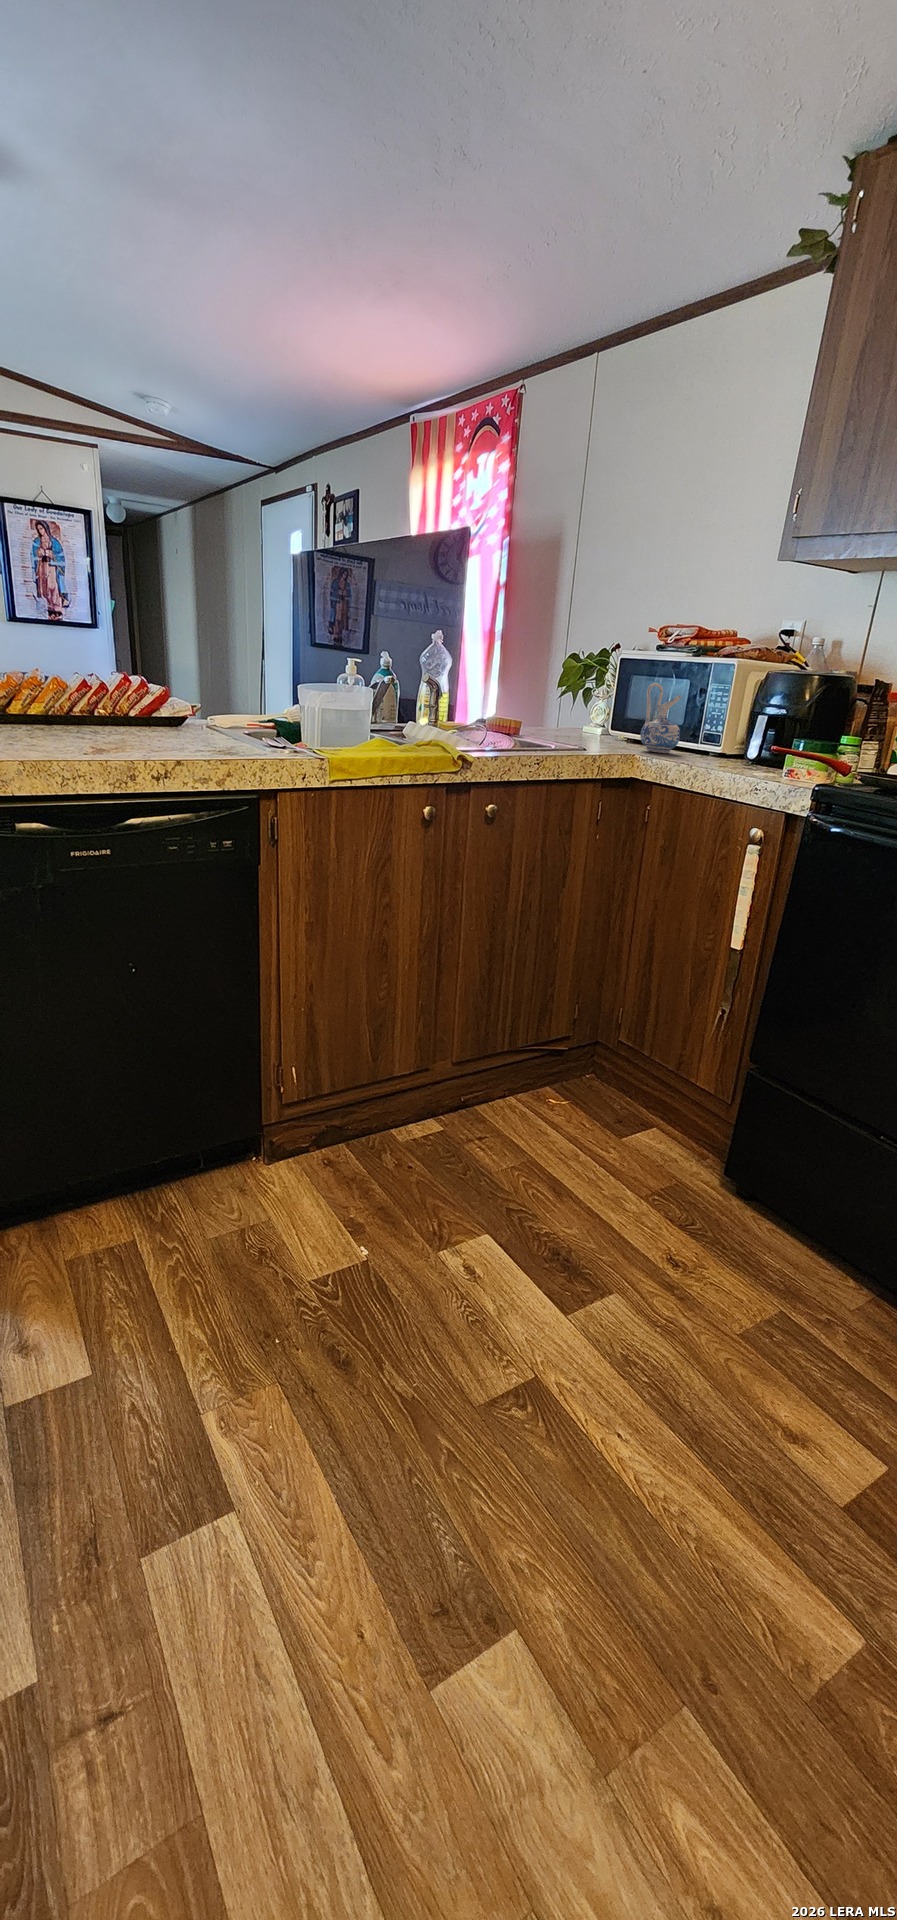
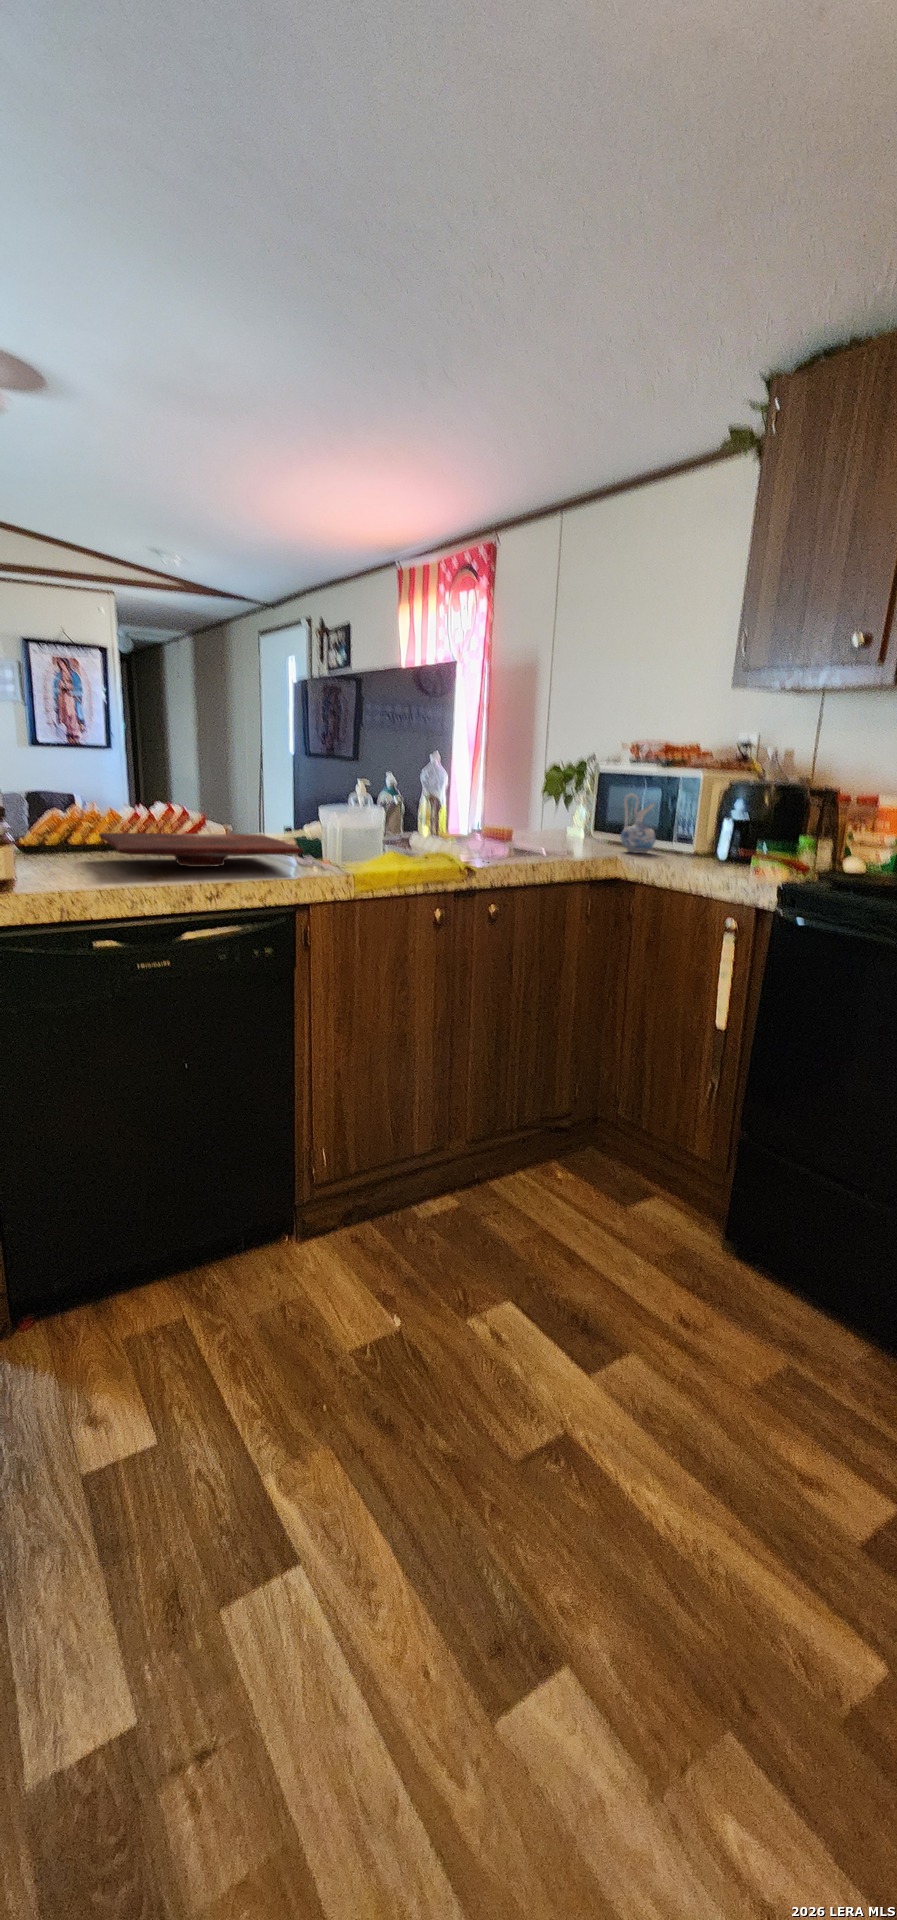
cutting board: none [38,702,269,745] -> present [99,833,303,867]

